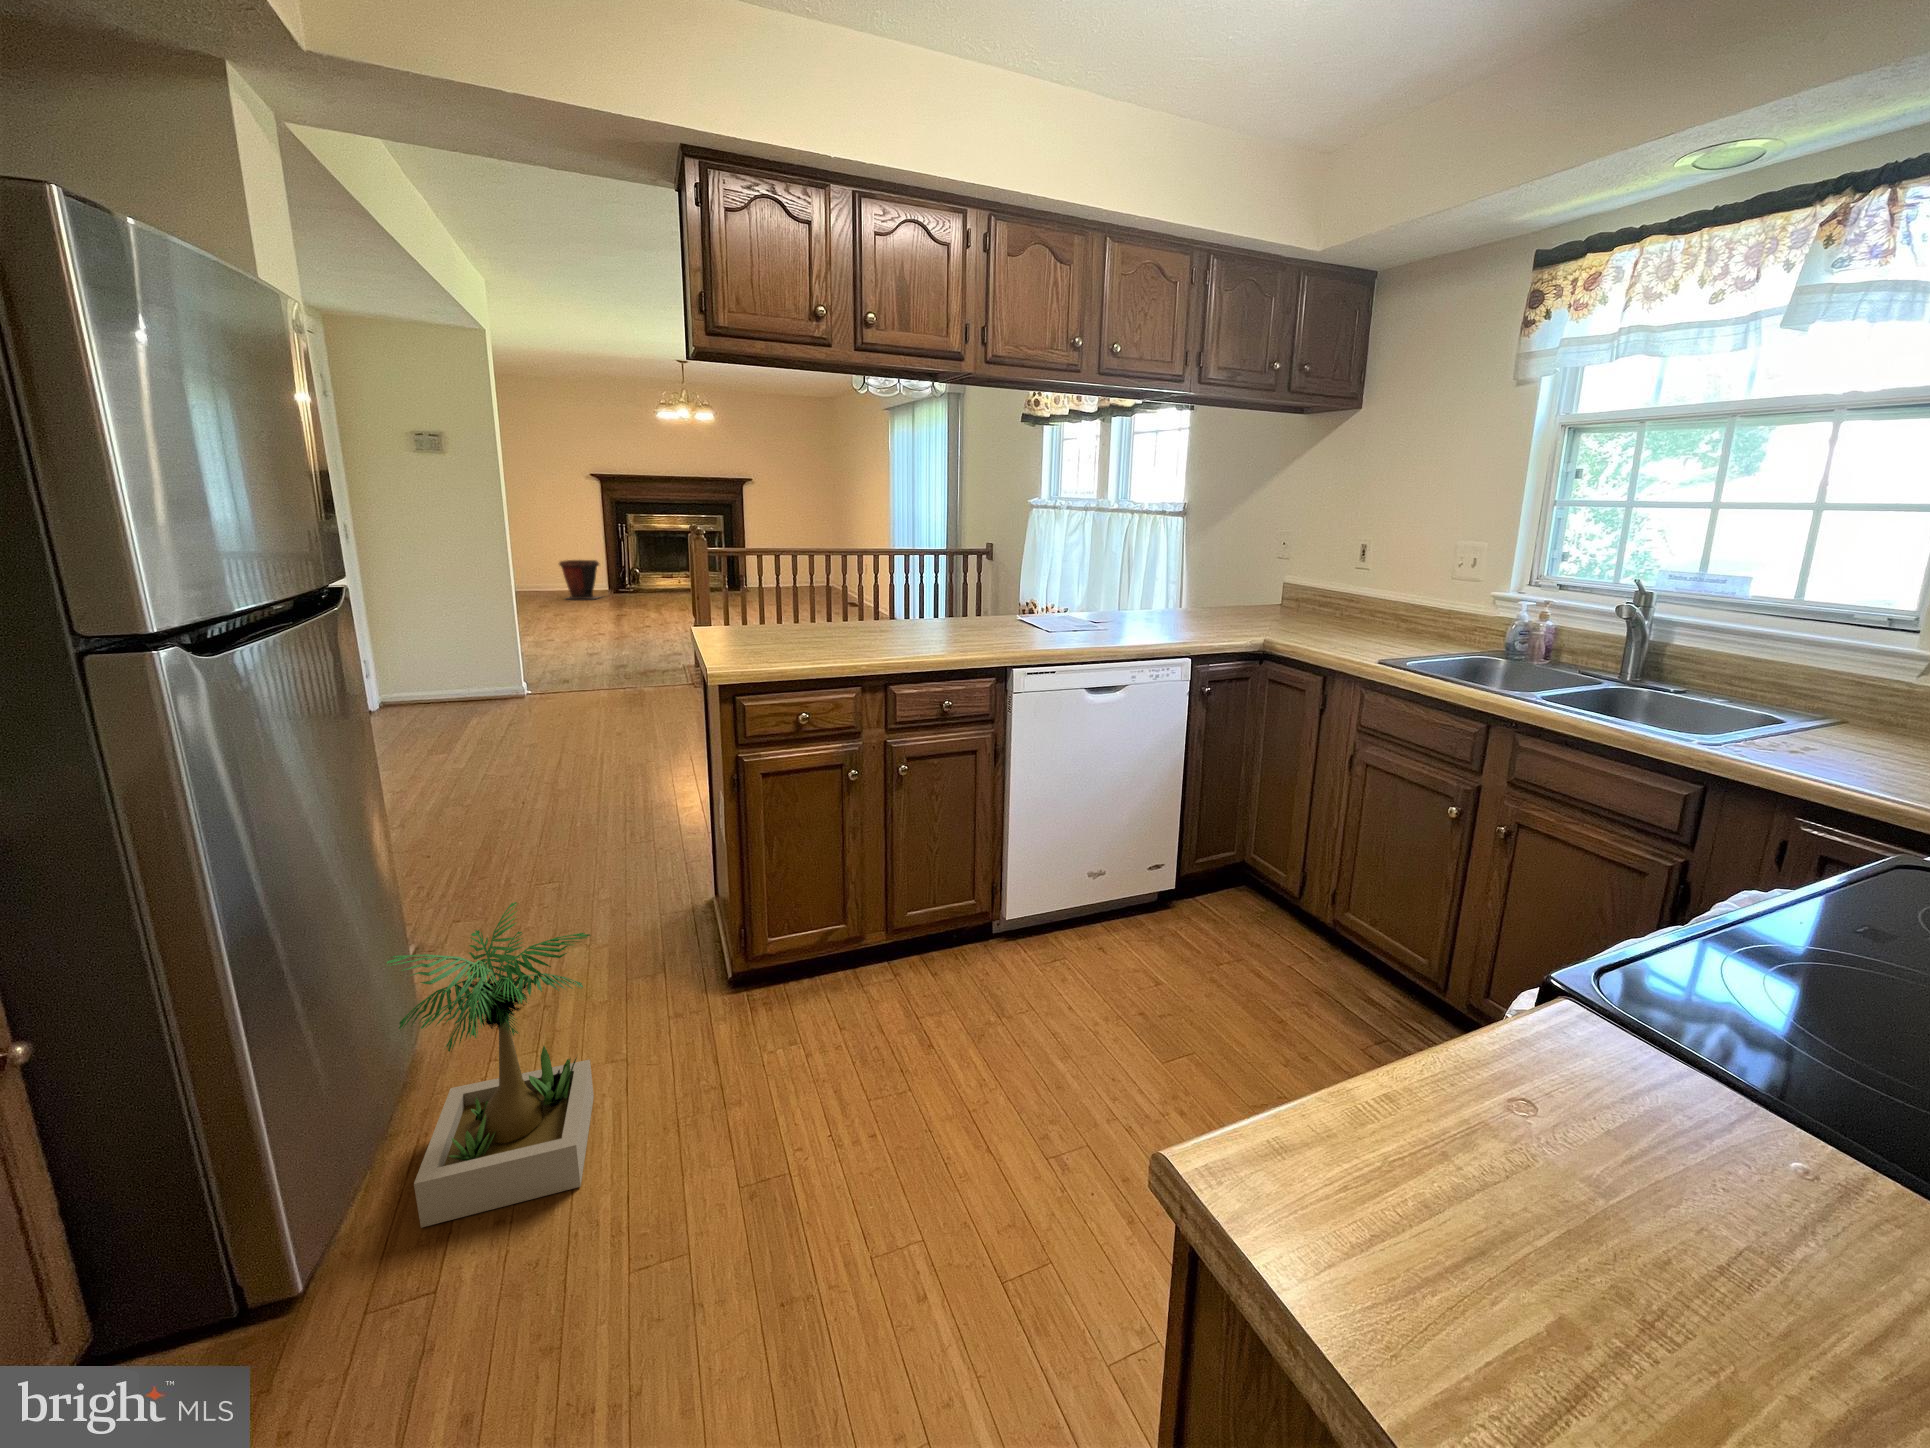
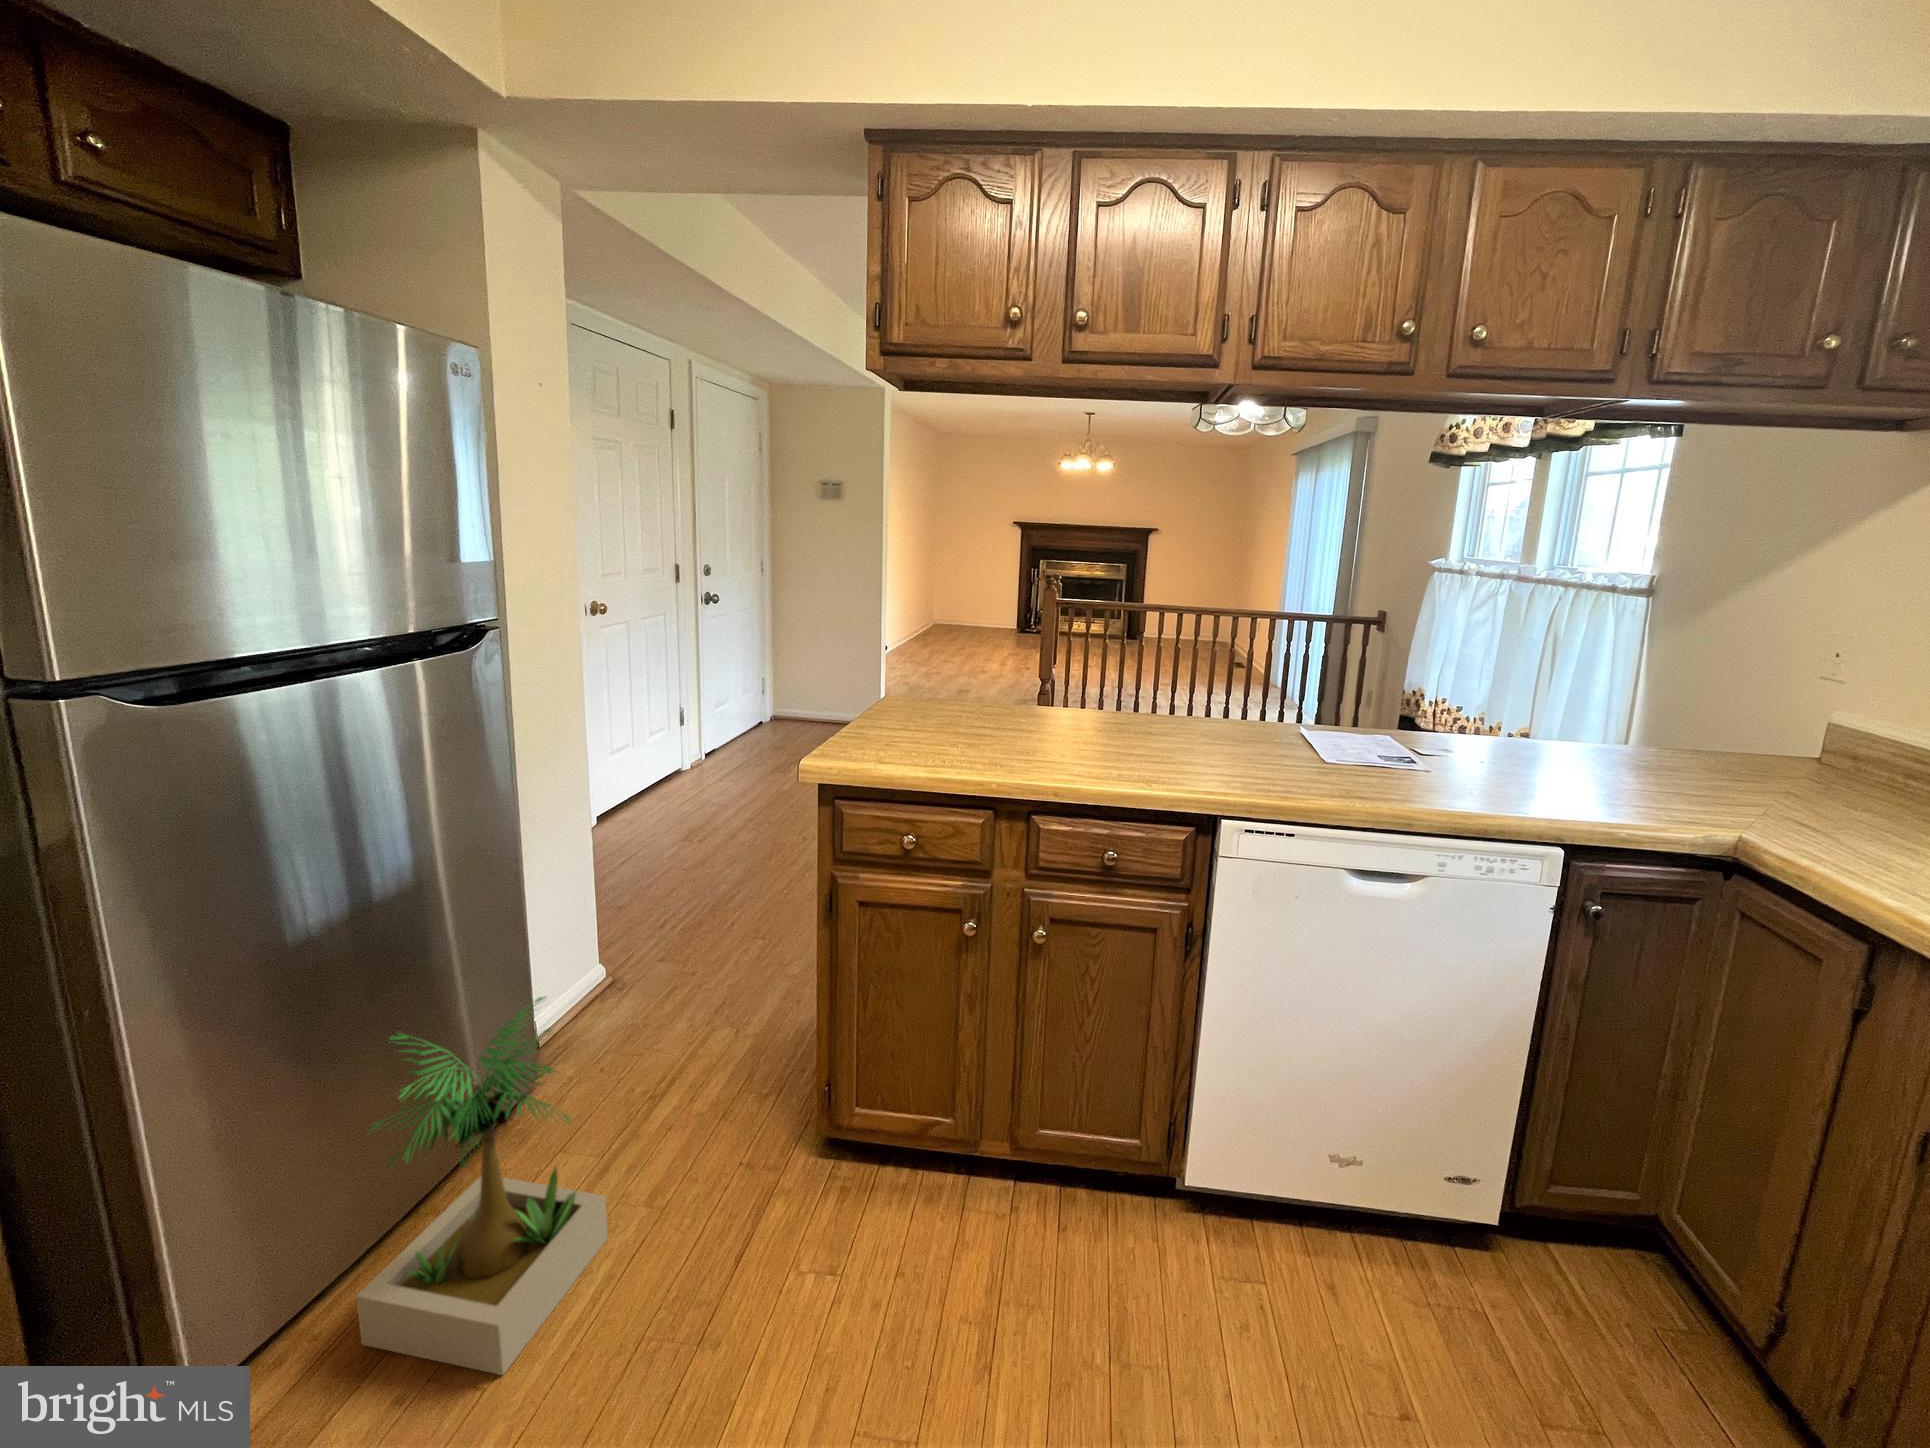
waste bin: present [559,560,601,599] -> none [978,599,1013,636]

